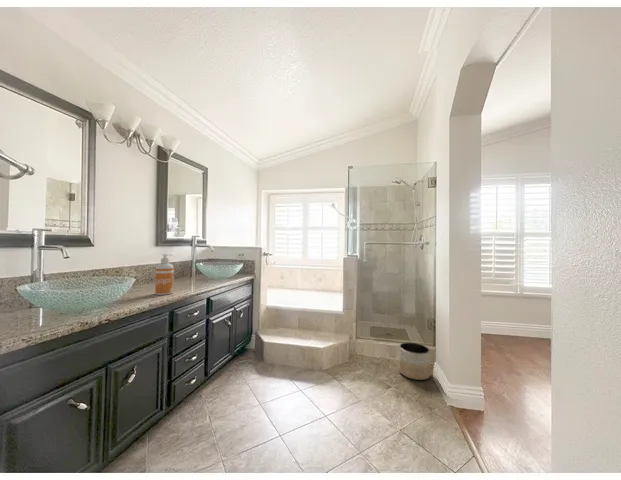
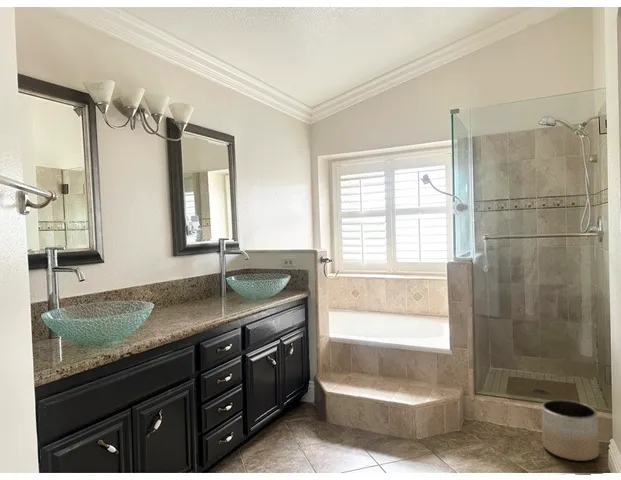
soap dispenser: present [155,254,174,295] -> none [176,269,199,323]

